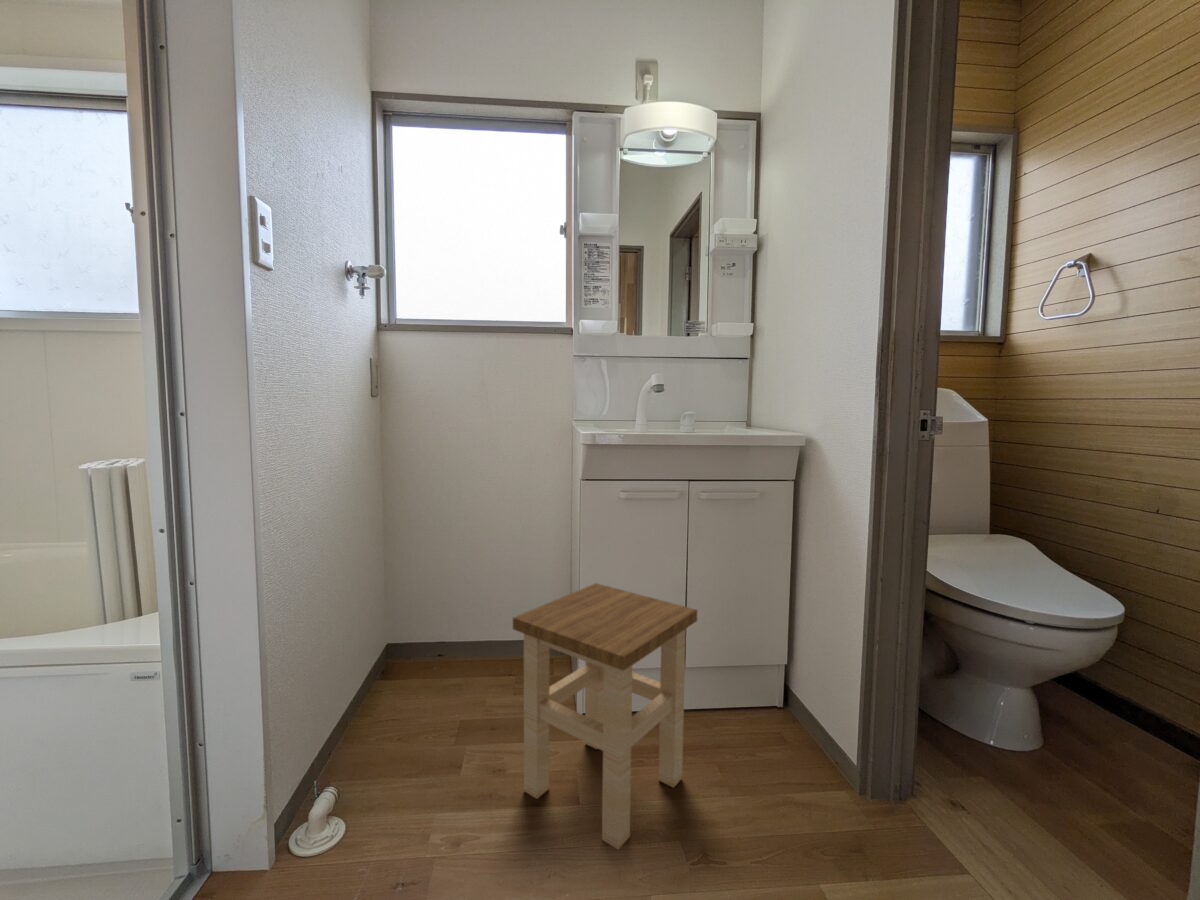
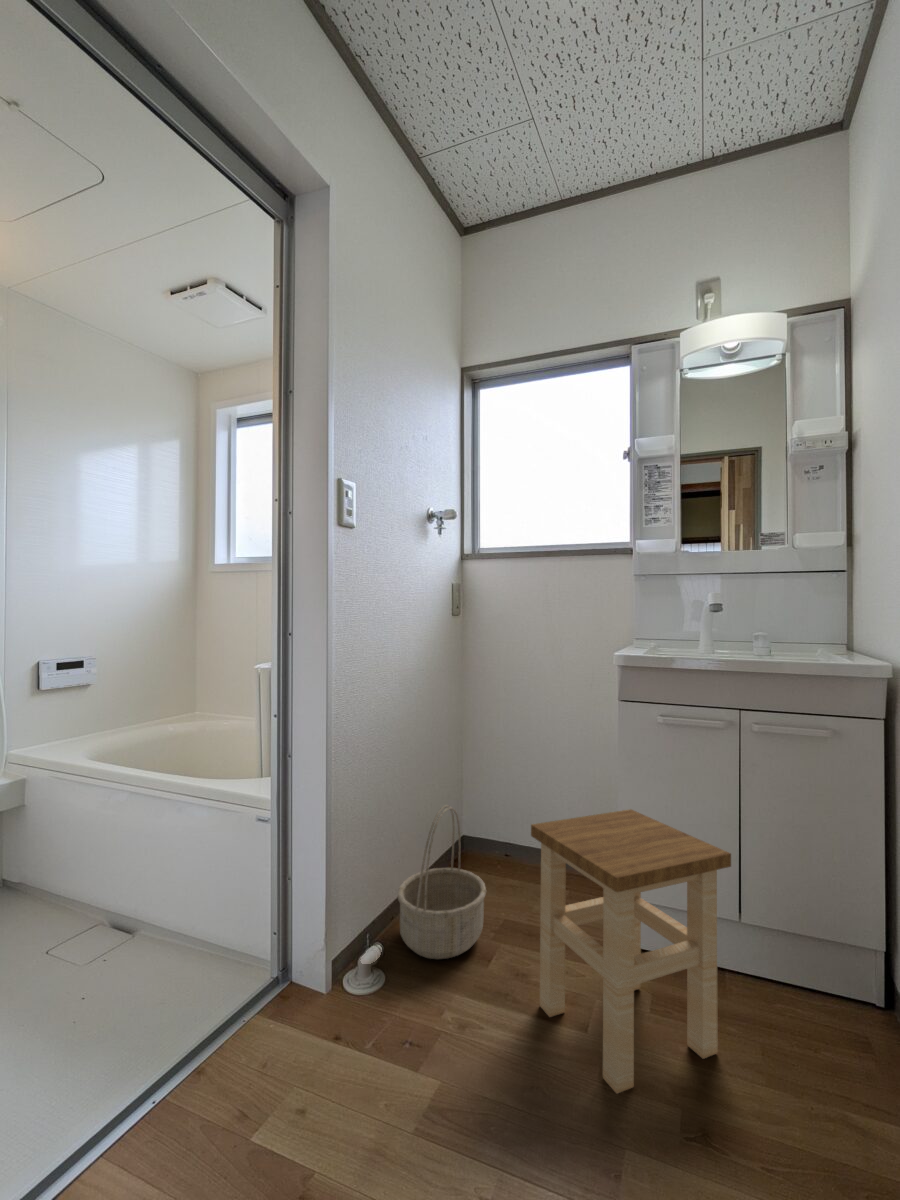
basket: none [343,611,448,782] -> present [397,805,486,959]

